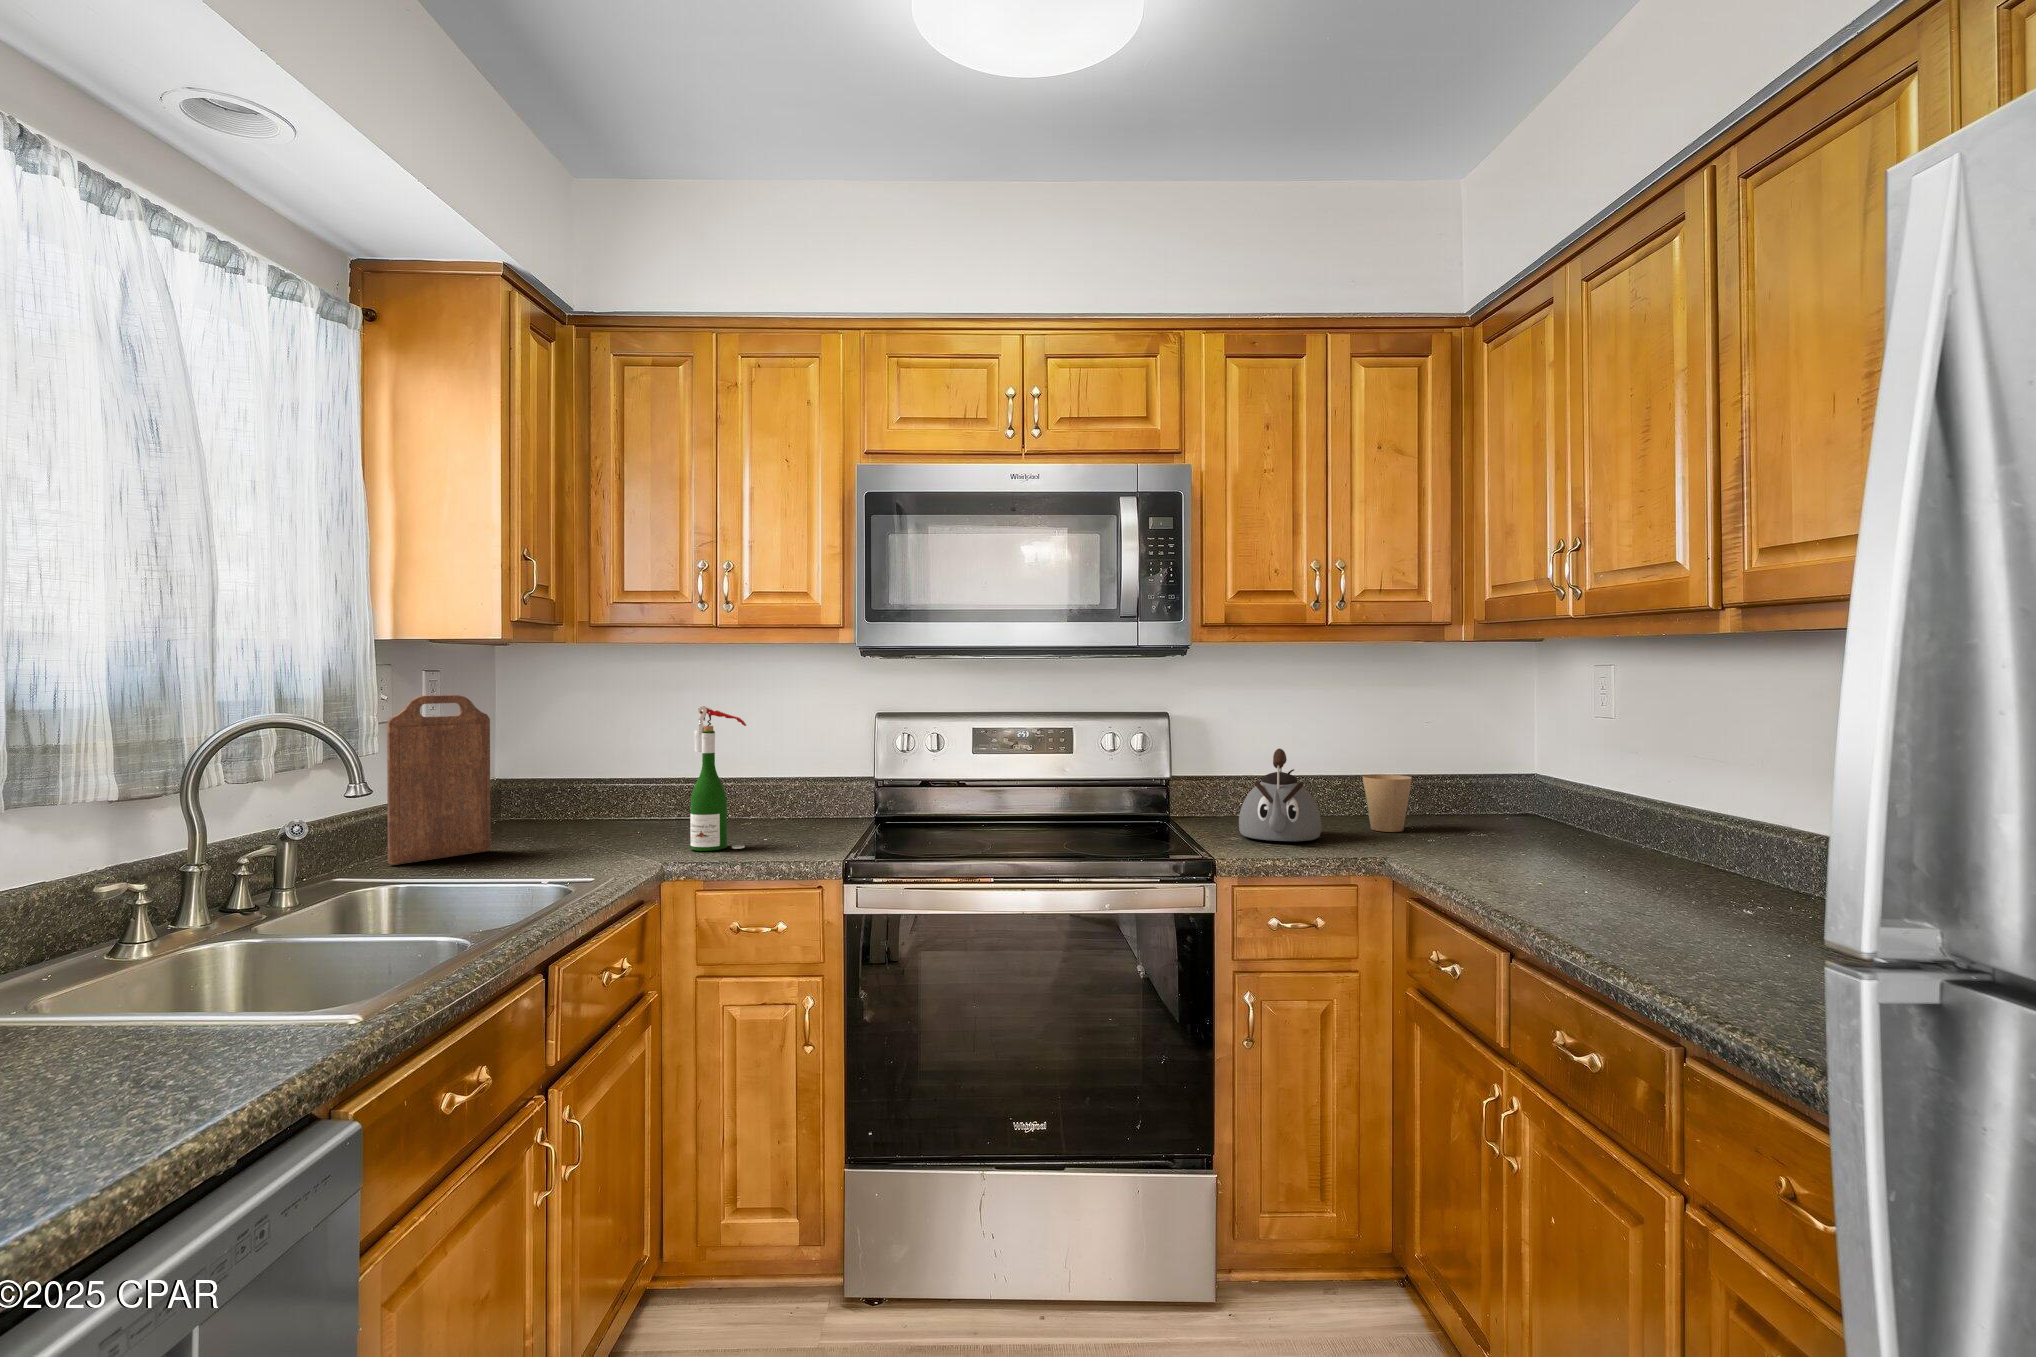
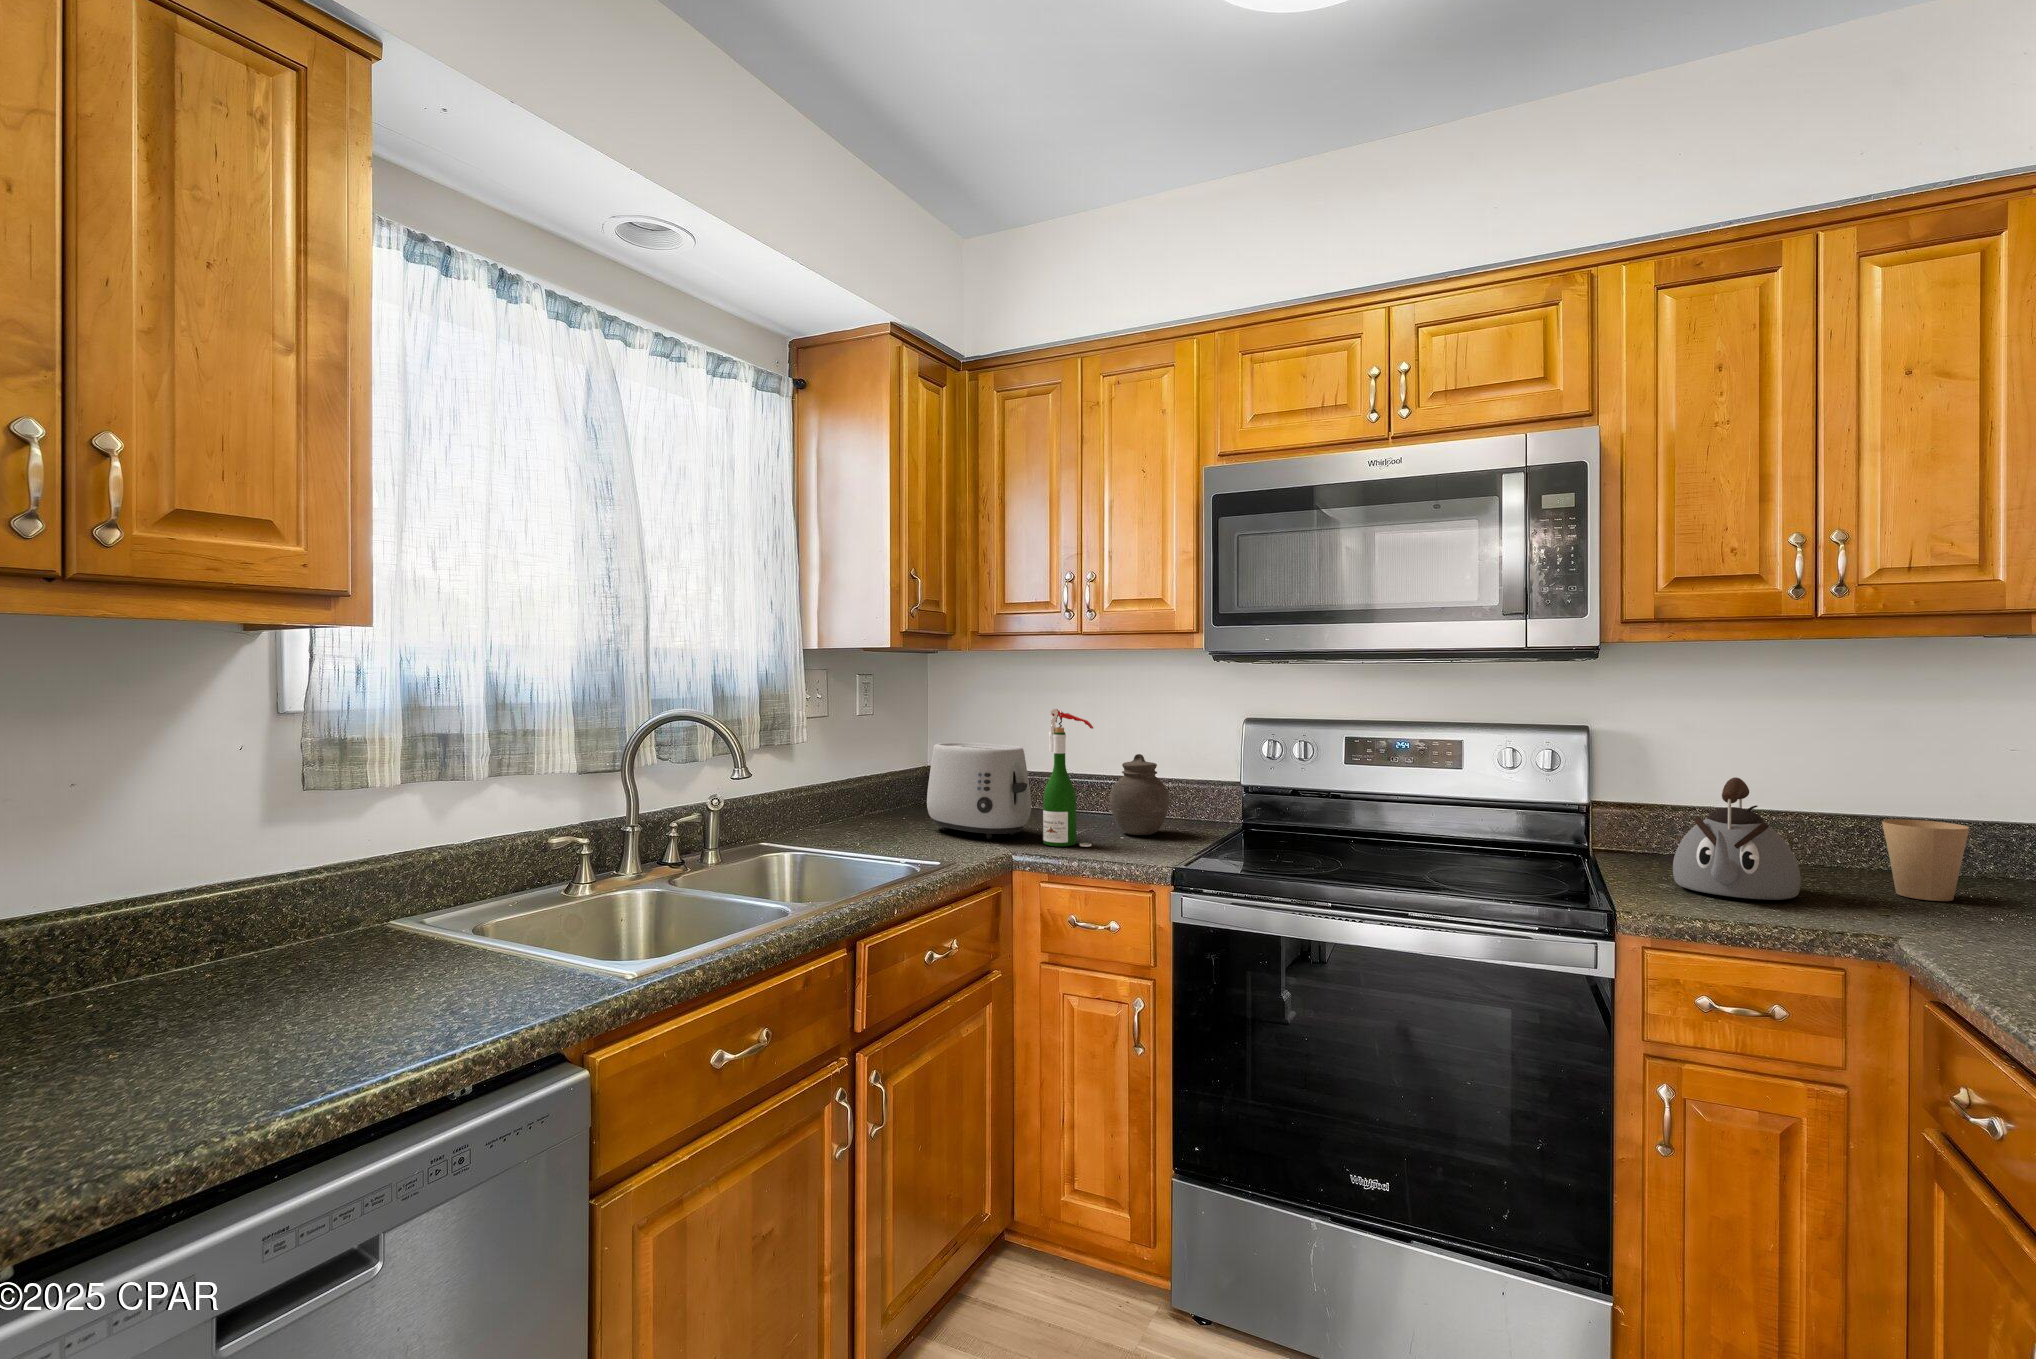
cutting board: present [387,695,490,865] -> none [808,695,887,836]
toaster: none [542,746,671,850] -> present [927,742,1031,839]
jar: none [754,751,815,833] -> present [1110,754,1169,835]

